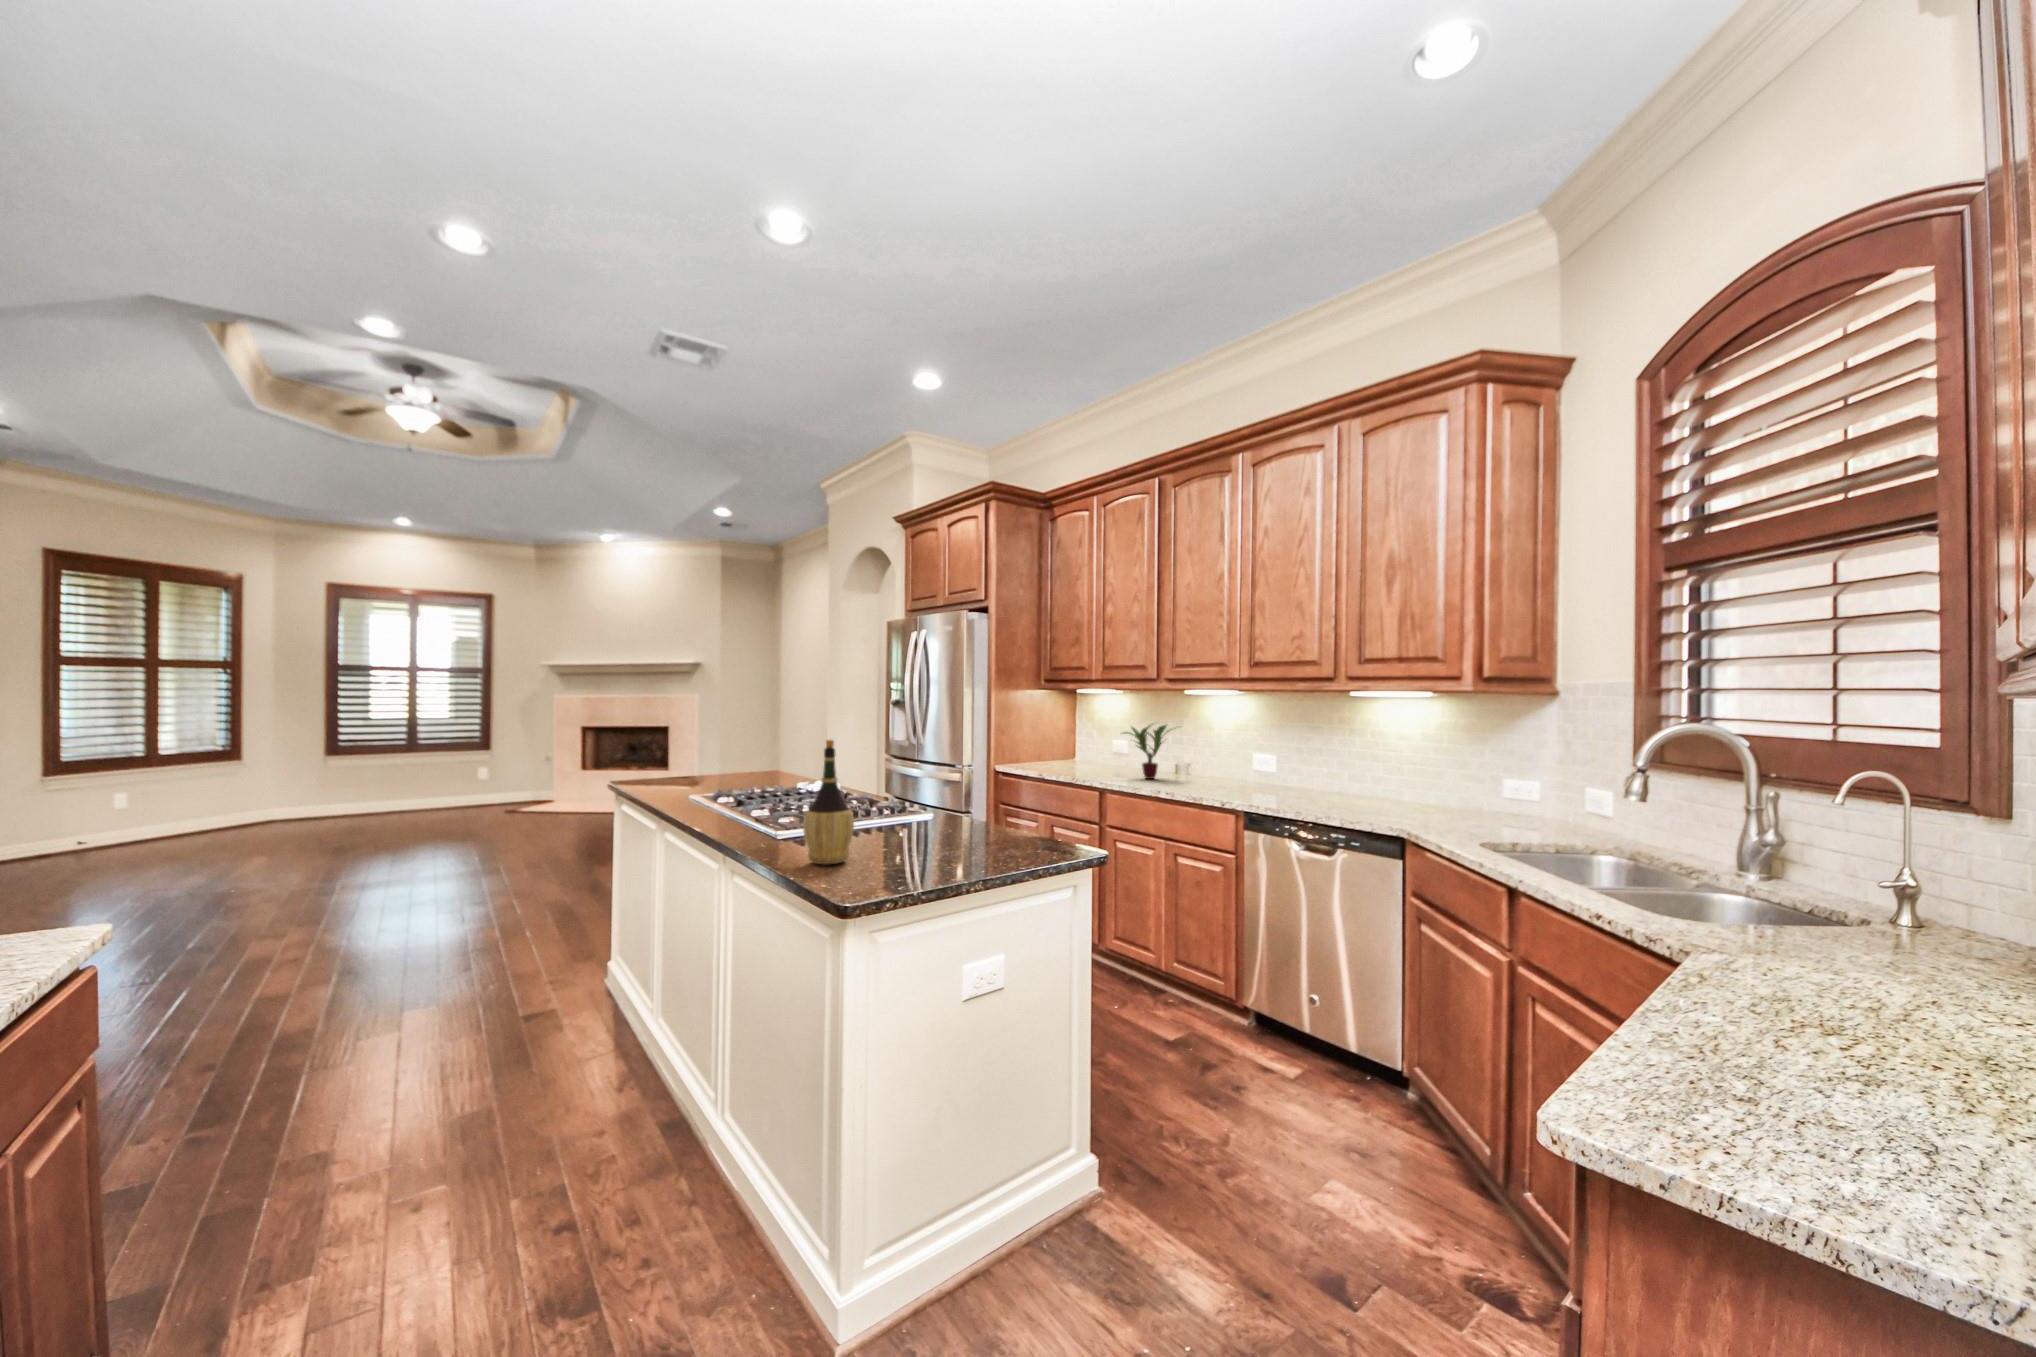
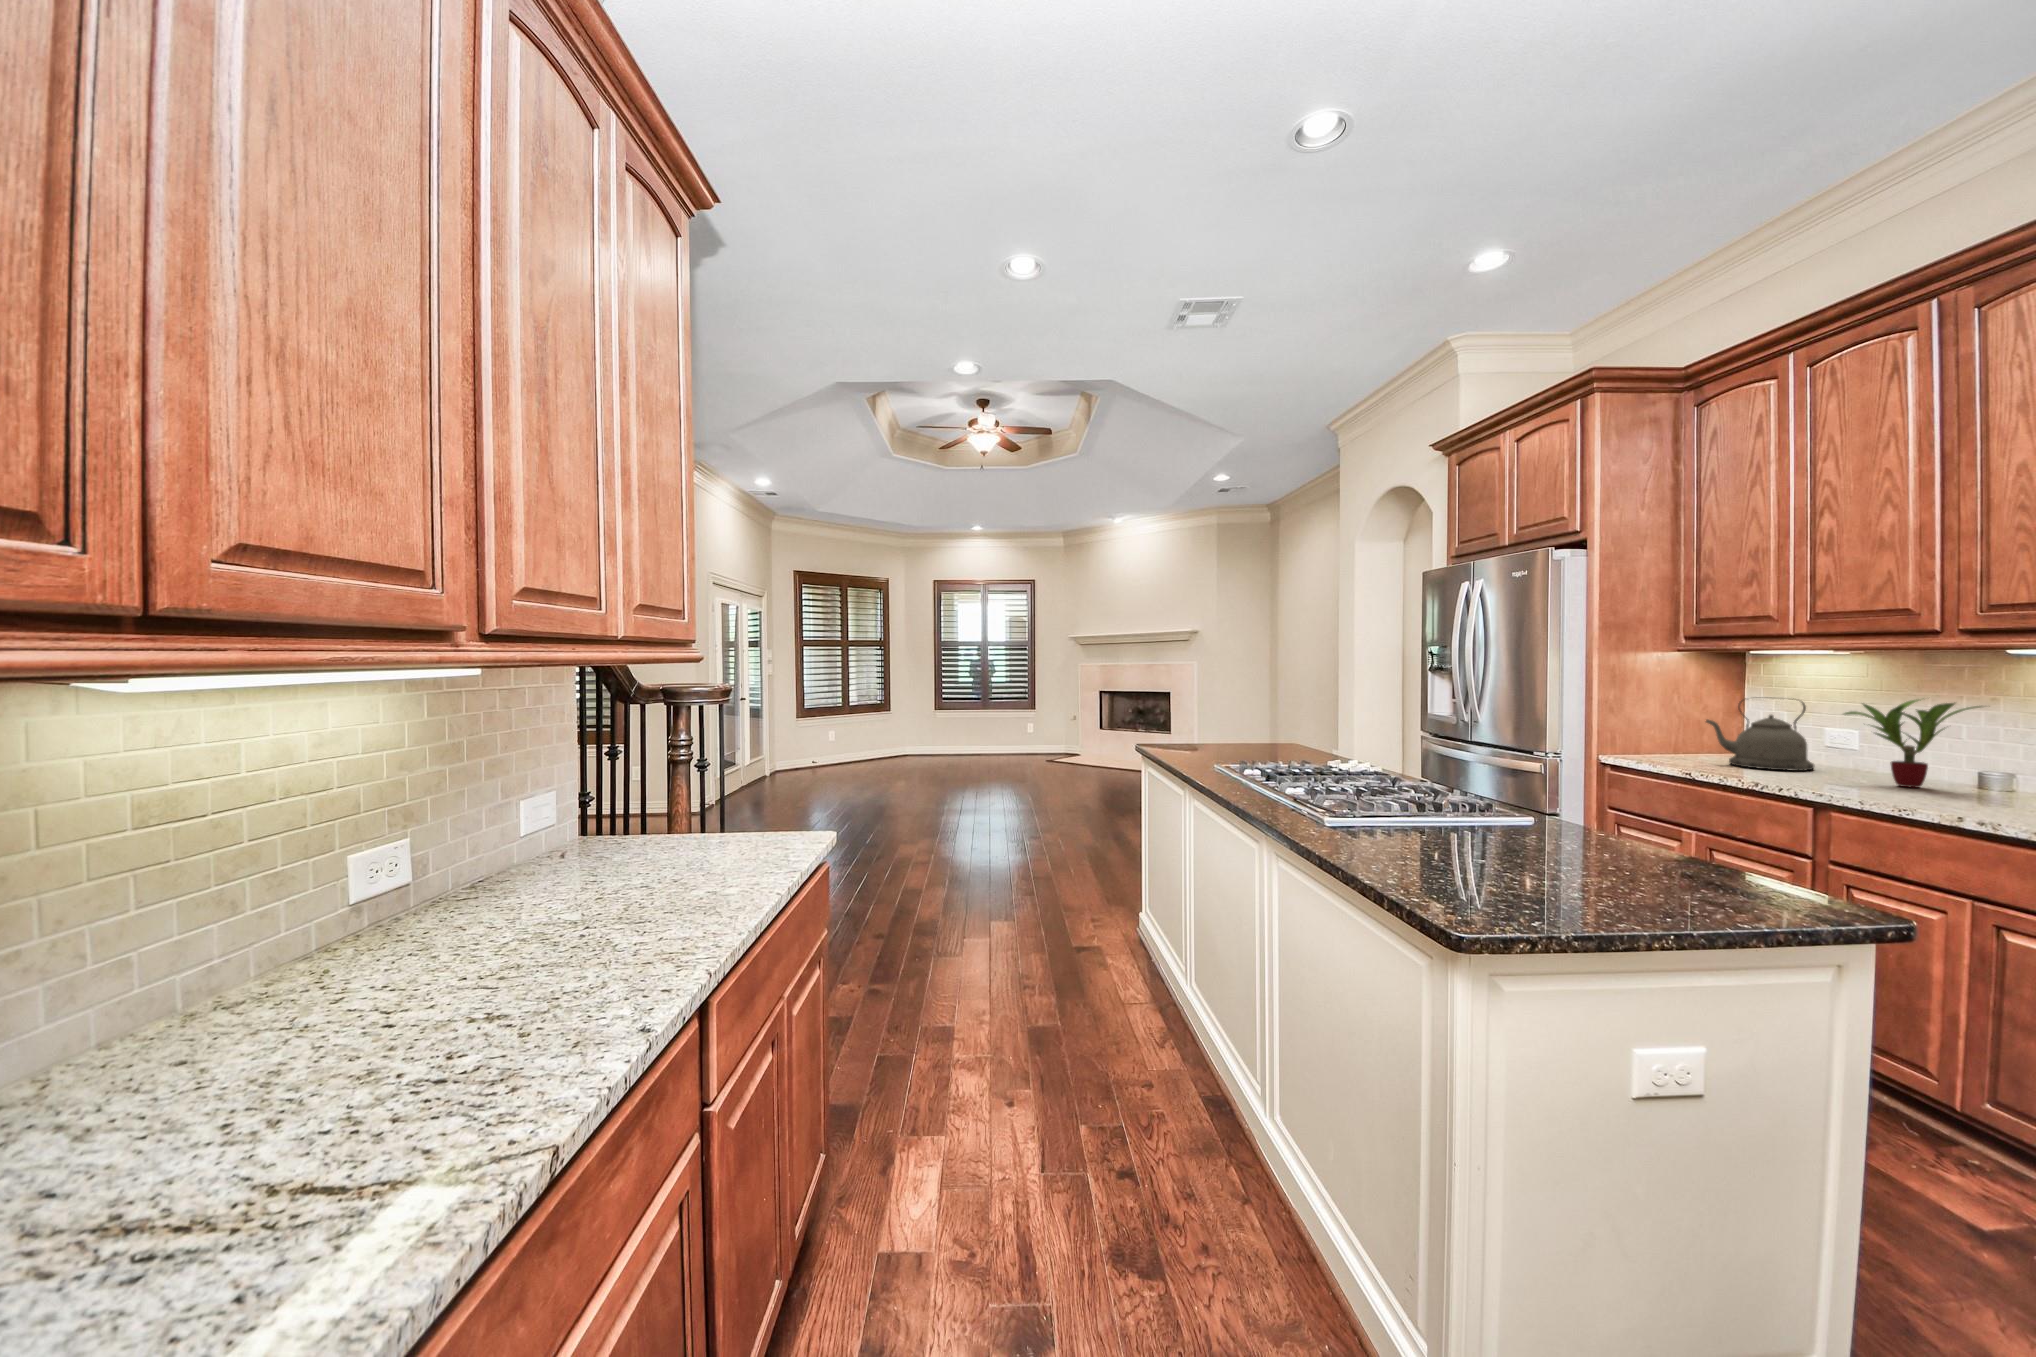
kettle: none [1058,724,1112,773] -> present [1706,698,1815,771]
wine bottle: present [803,740,854,864] -> none [1374,712,1445,871]

